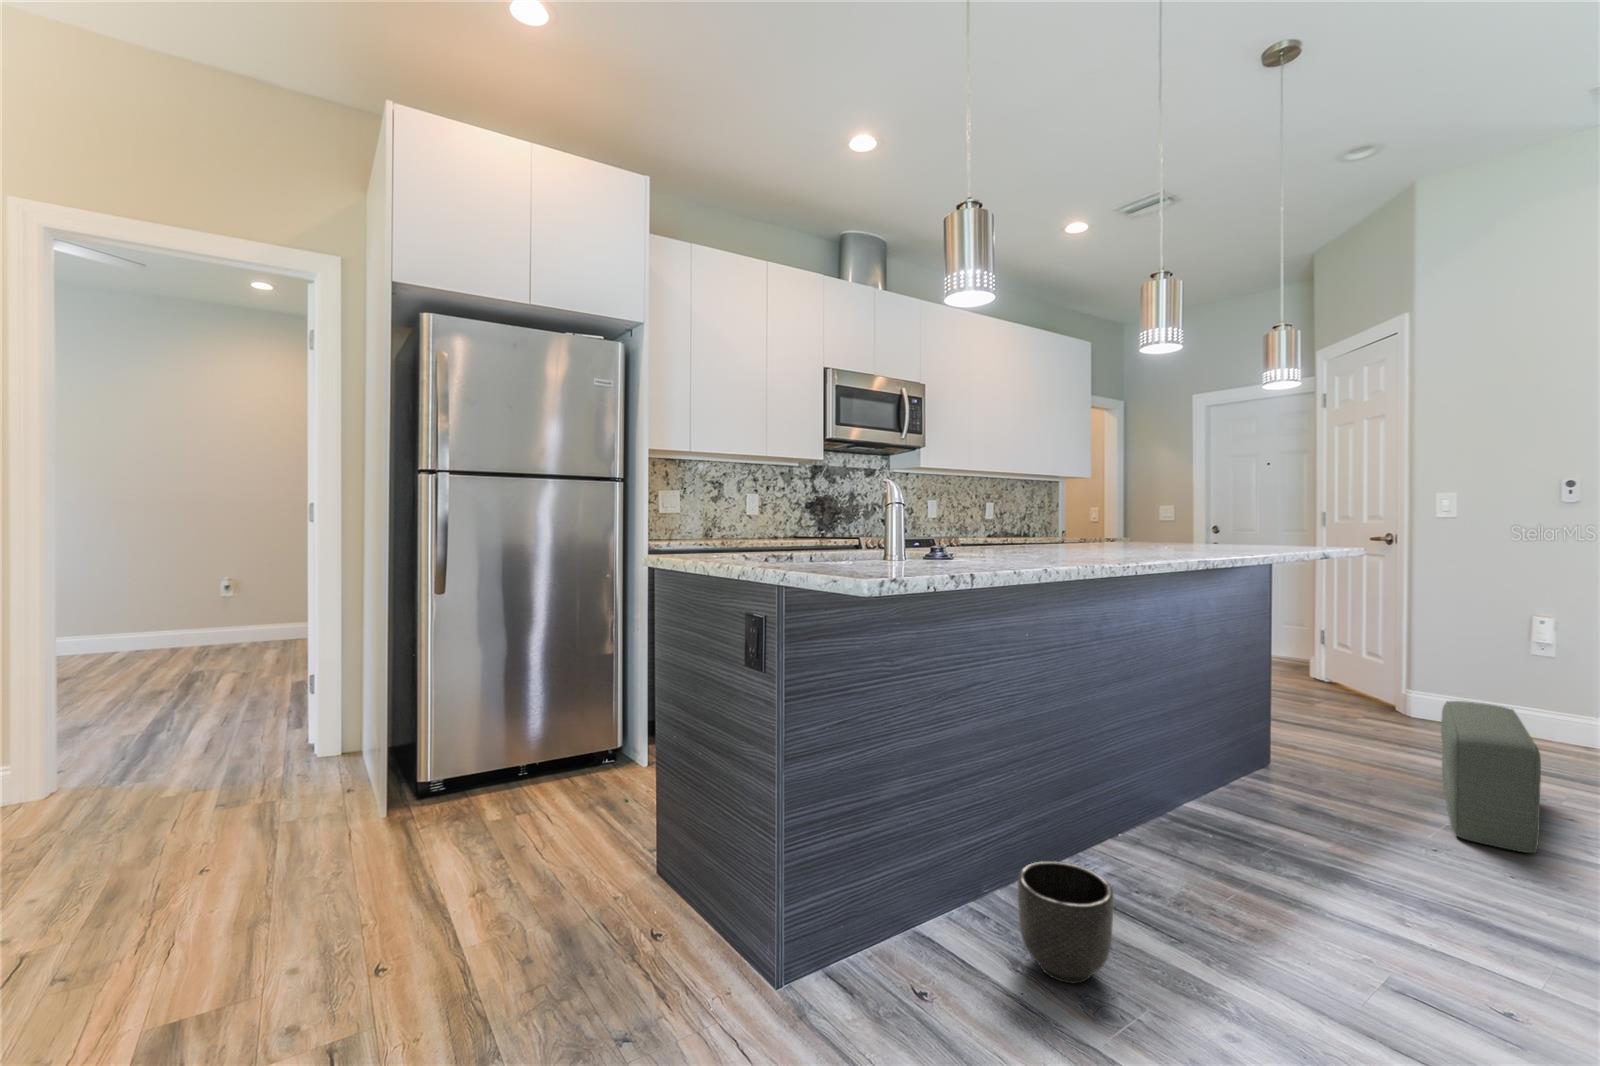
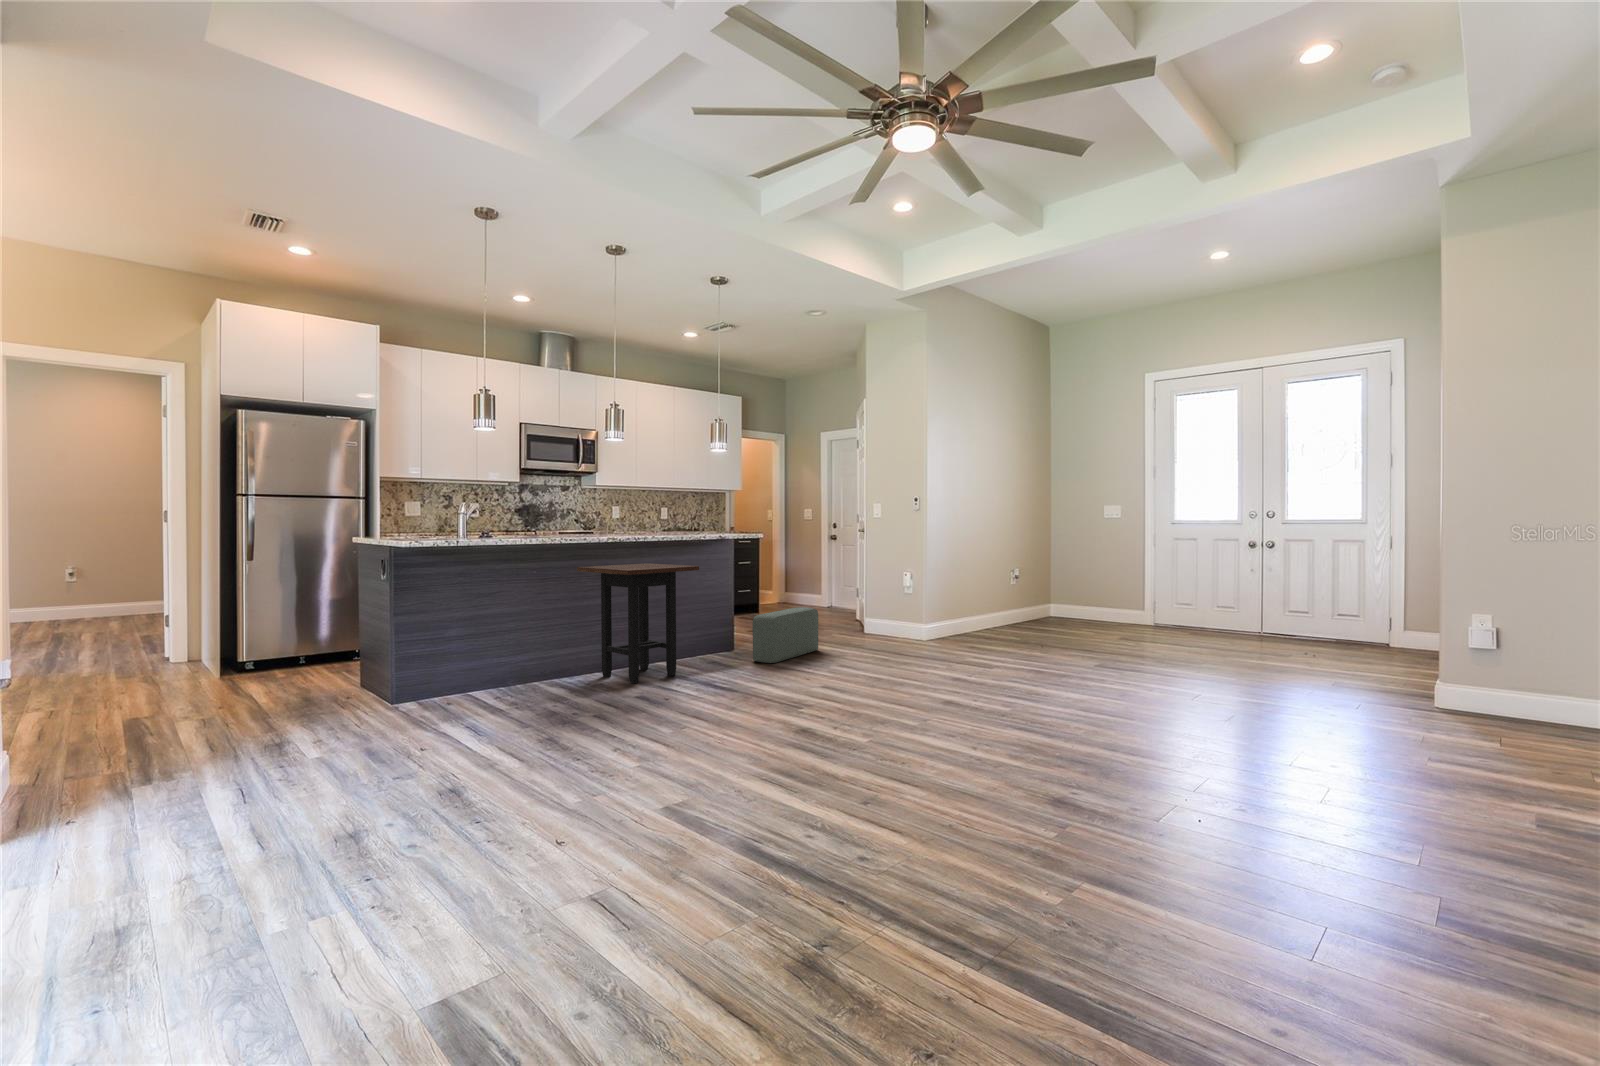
side table: none [1133,613,1448,951] -> present [577,563,699,684]
planter: present [1018,861,1114,983] -> none [496,655,533,693]

